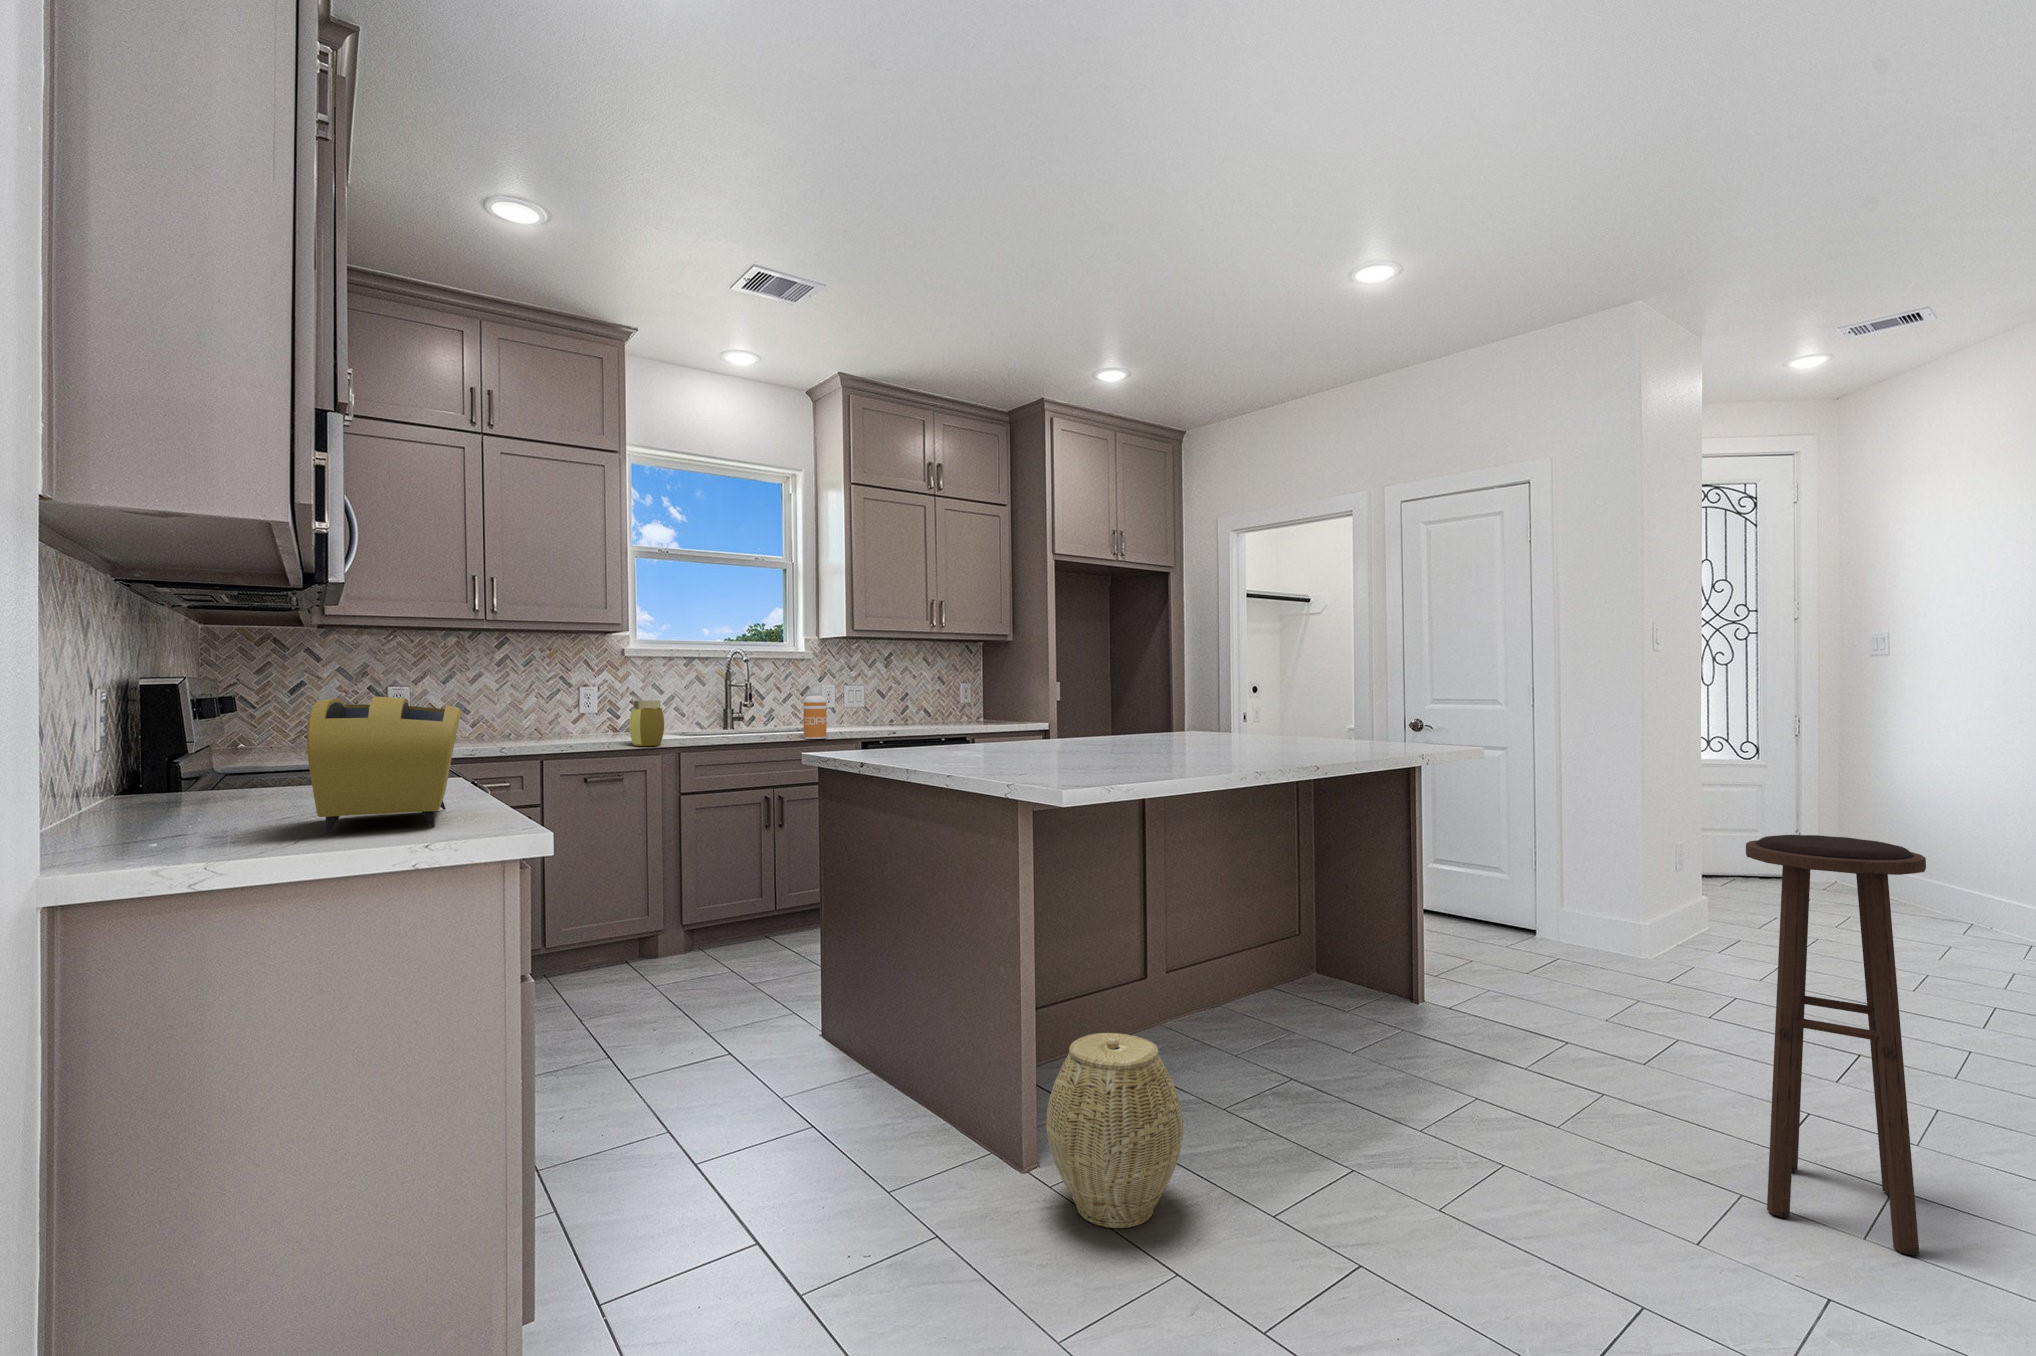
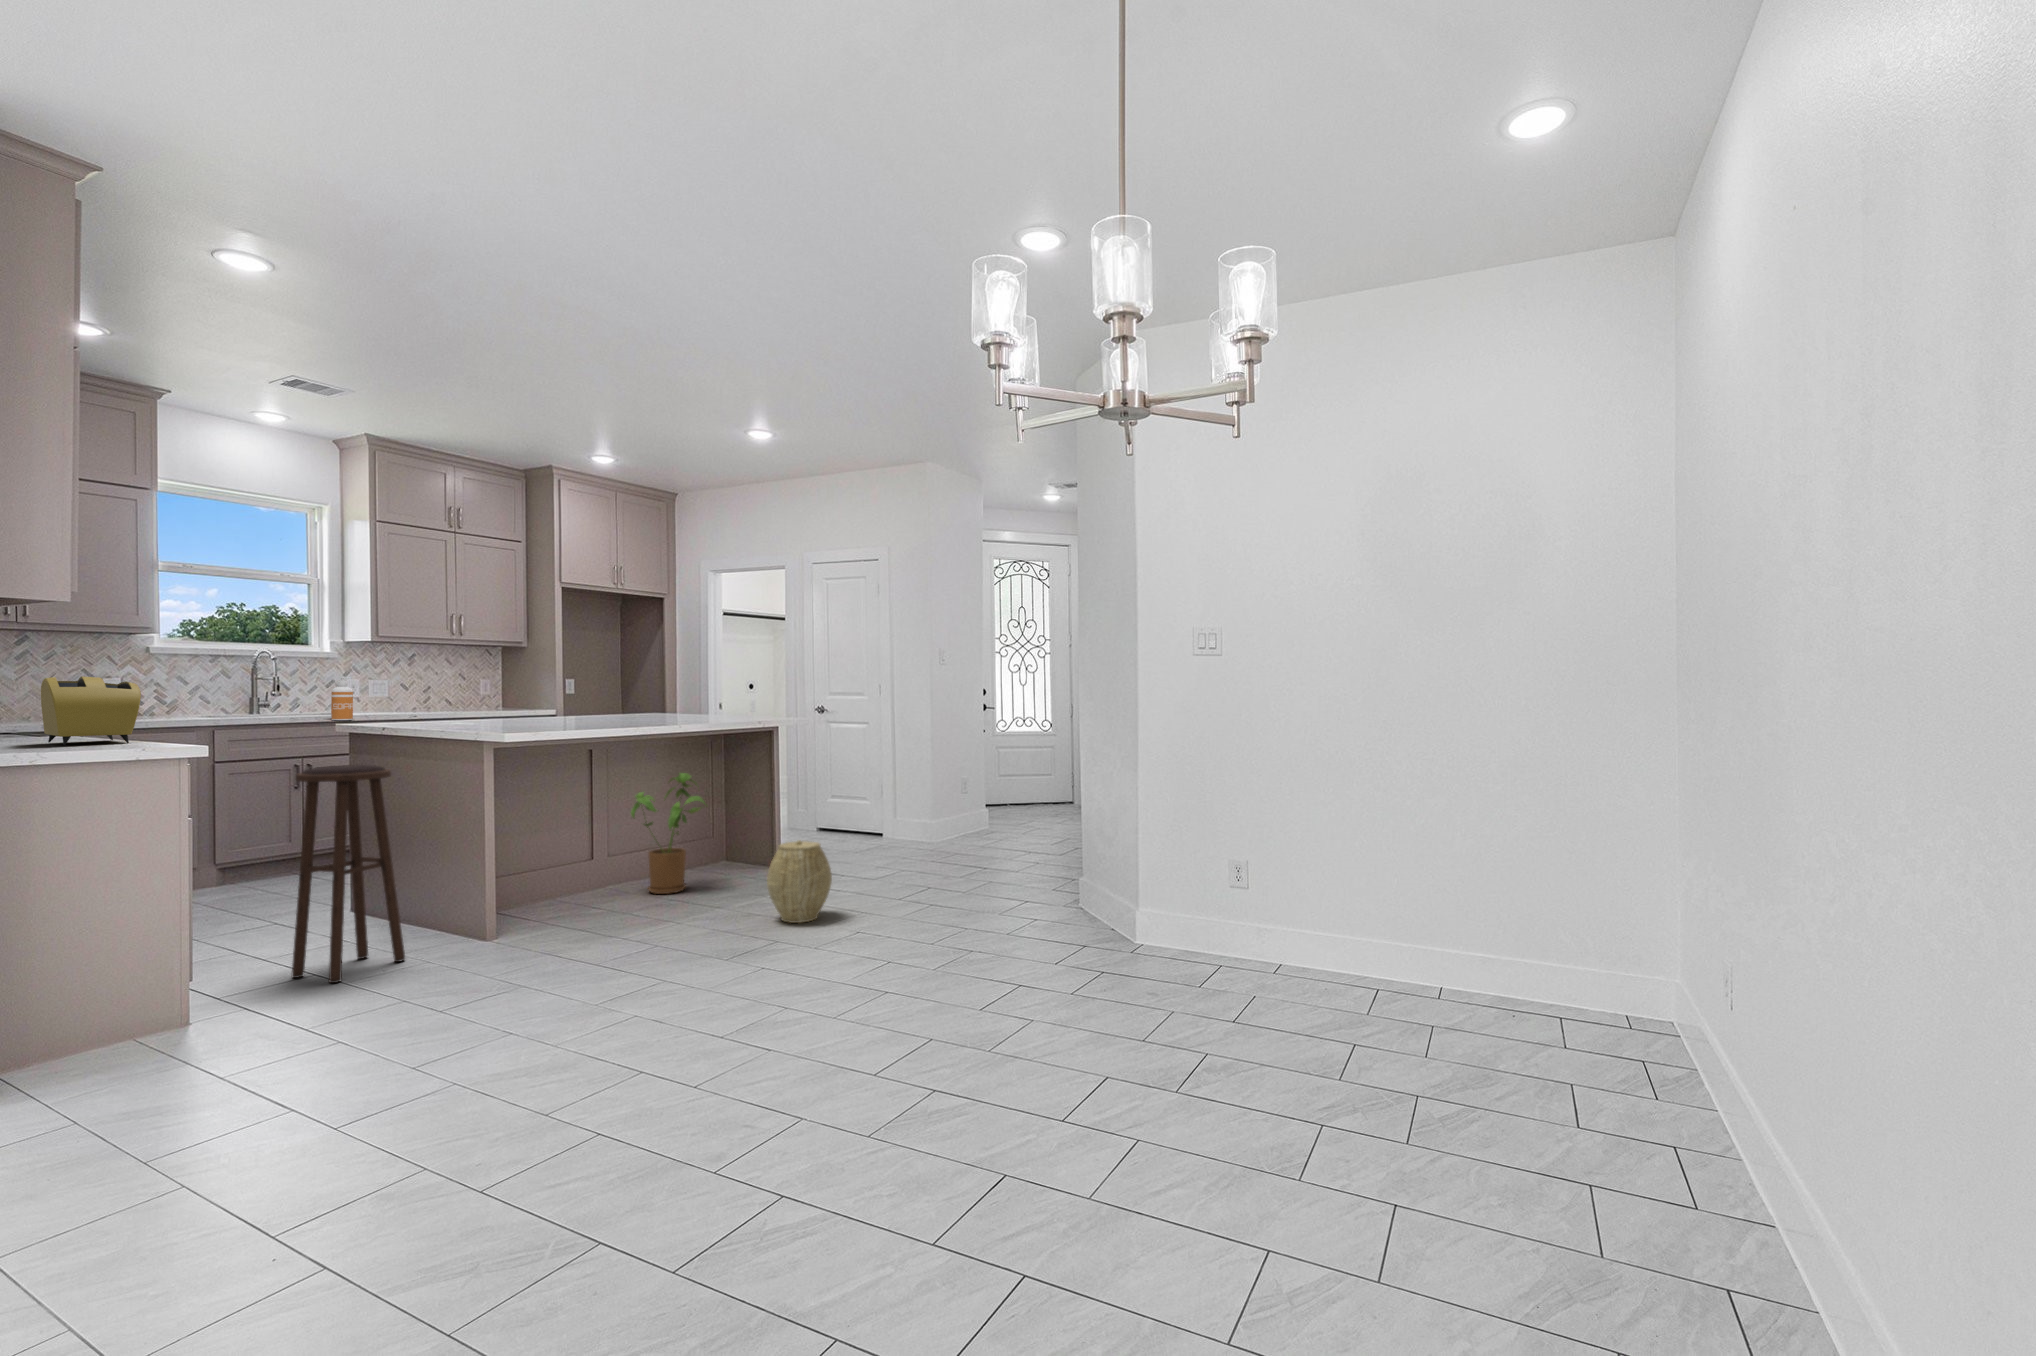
jar: present [629,701,664,746] -> none [164,689,199,725]
stool: present [1746,835,1926,1256] -> present [292,765,405,983]
house plant: none [1202,843,1334,1052] -> present [631,773,705,894]
woven basket: present [1046,1033,1183,1228] -> present [767,840,832,923]

